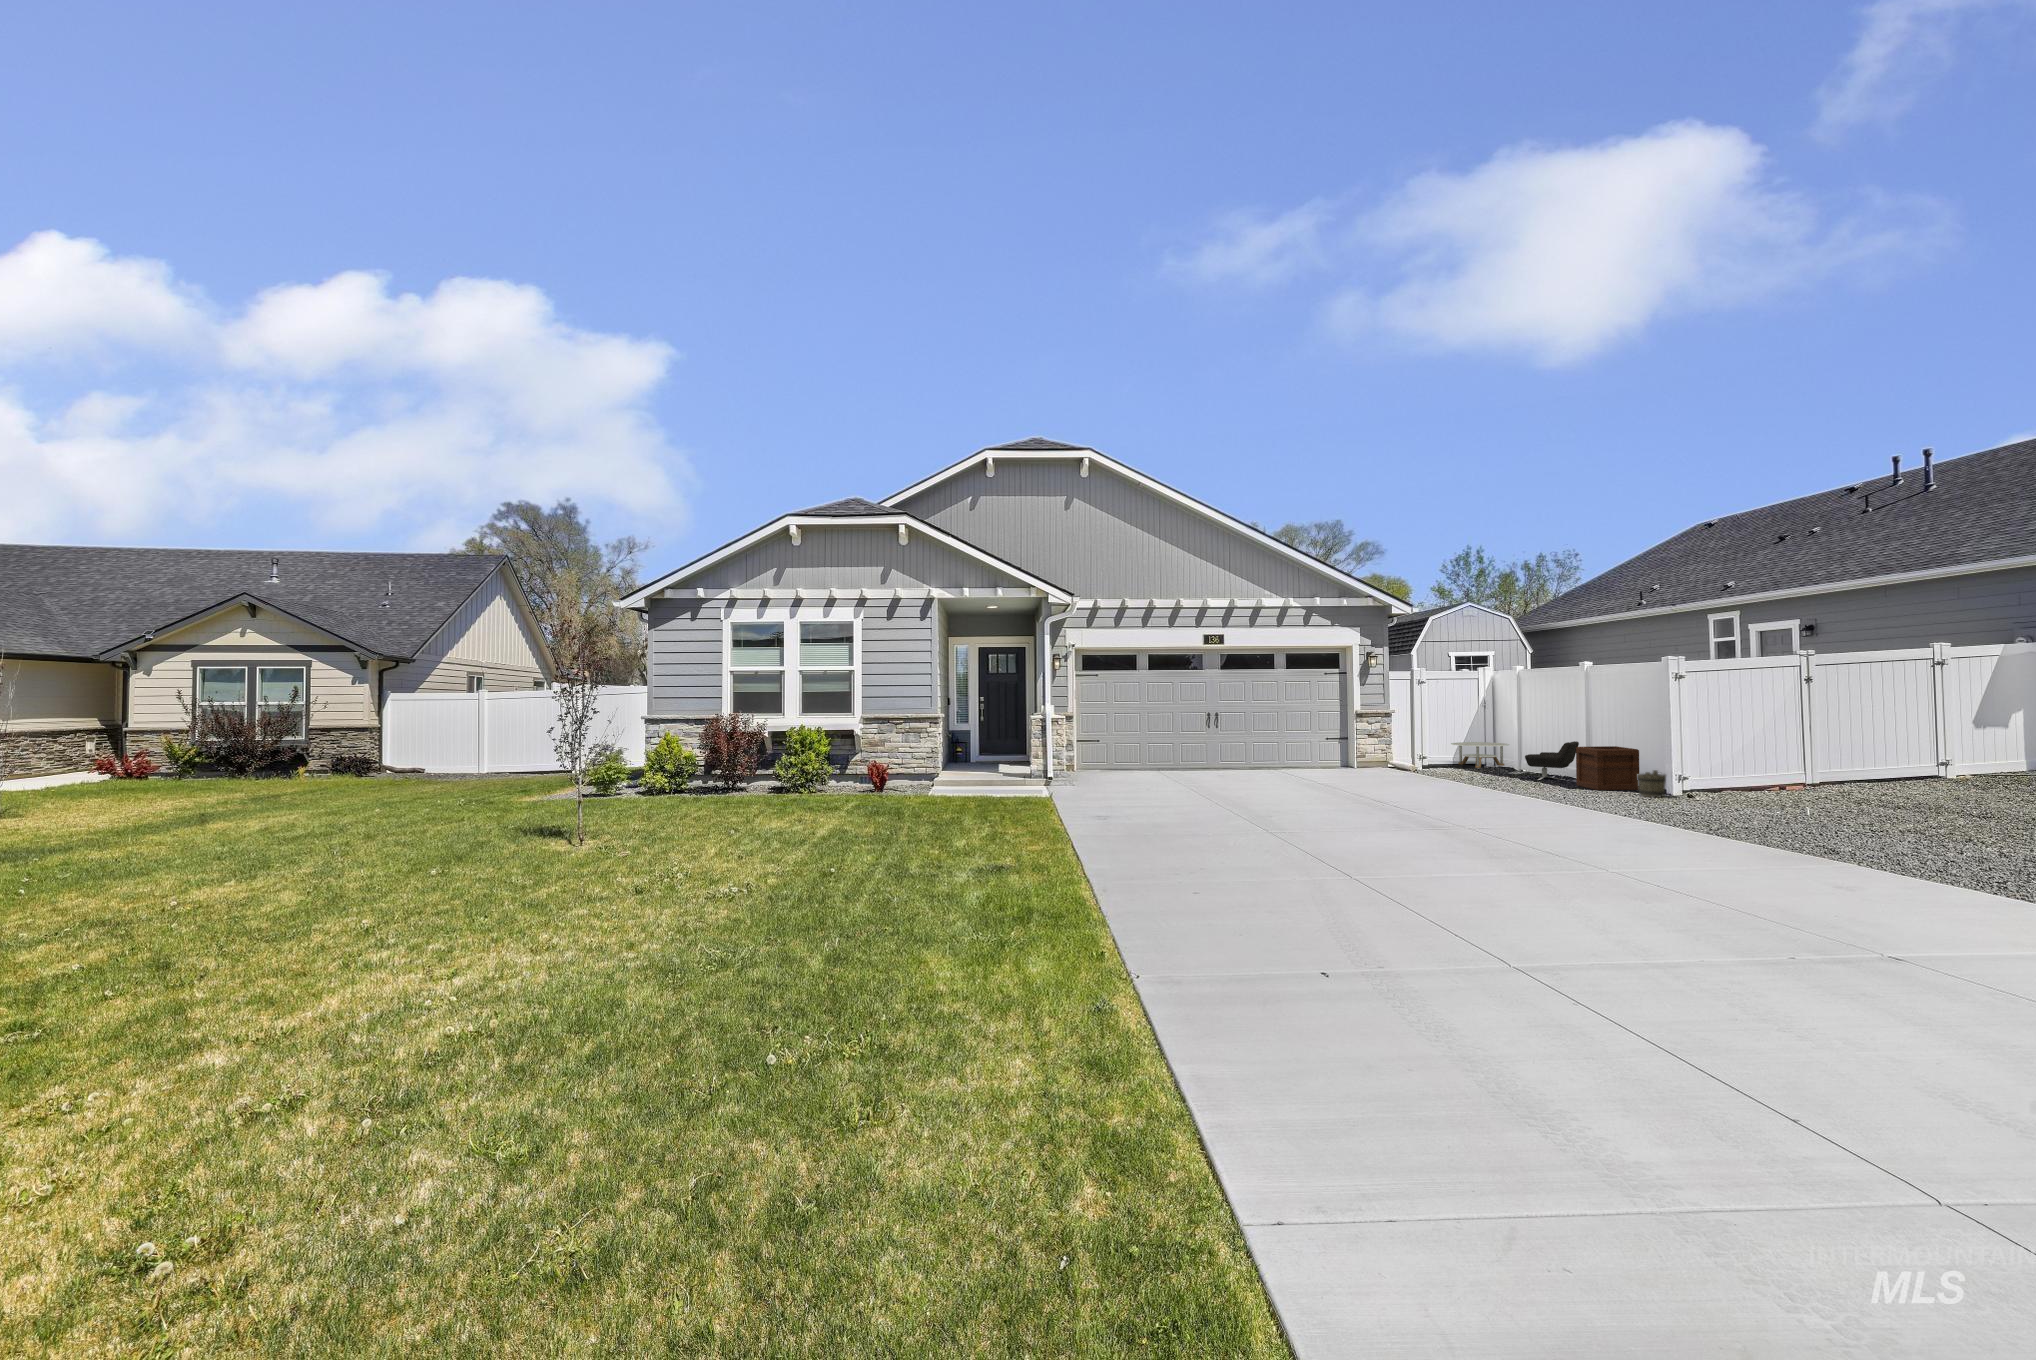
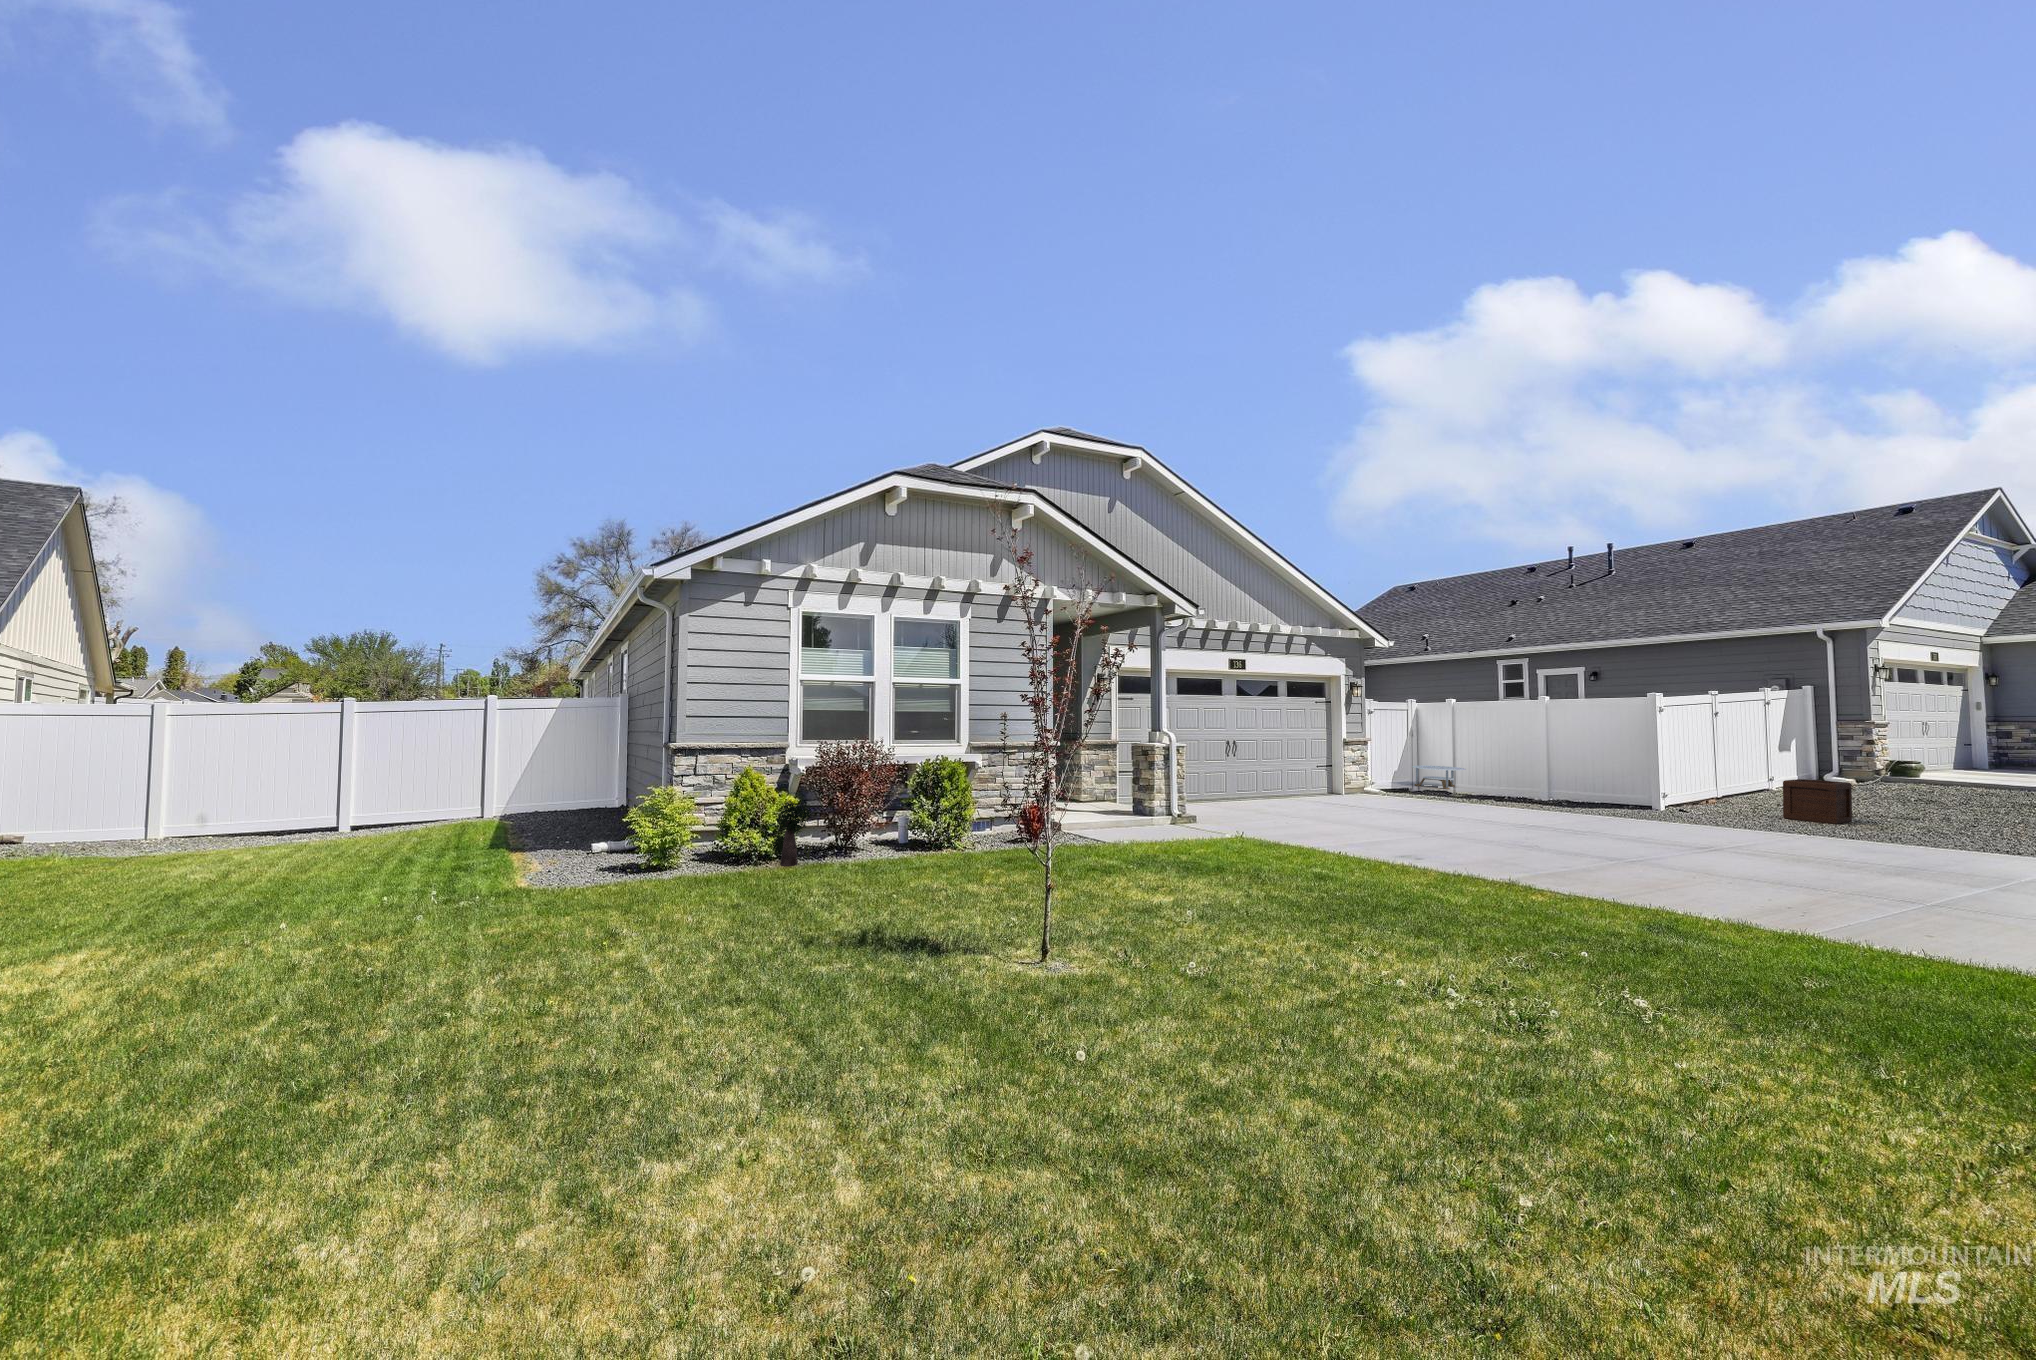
lounge chair: present [1525,741,1579,780] -> none [1535,768,1589,803]
wooden crate: present [1576,746,1639,791] -> present [1783,779,1852,824]
potted plant: none [683,753,717,796] -> present [770,801,812,866]
bucket: present [1637,770,1666,797] -> none [1717,797,1748,823]

